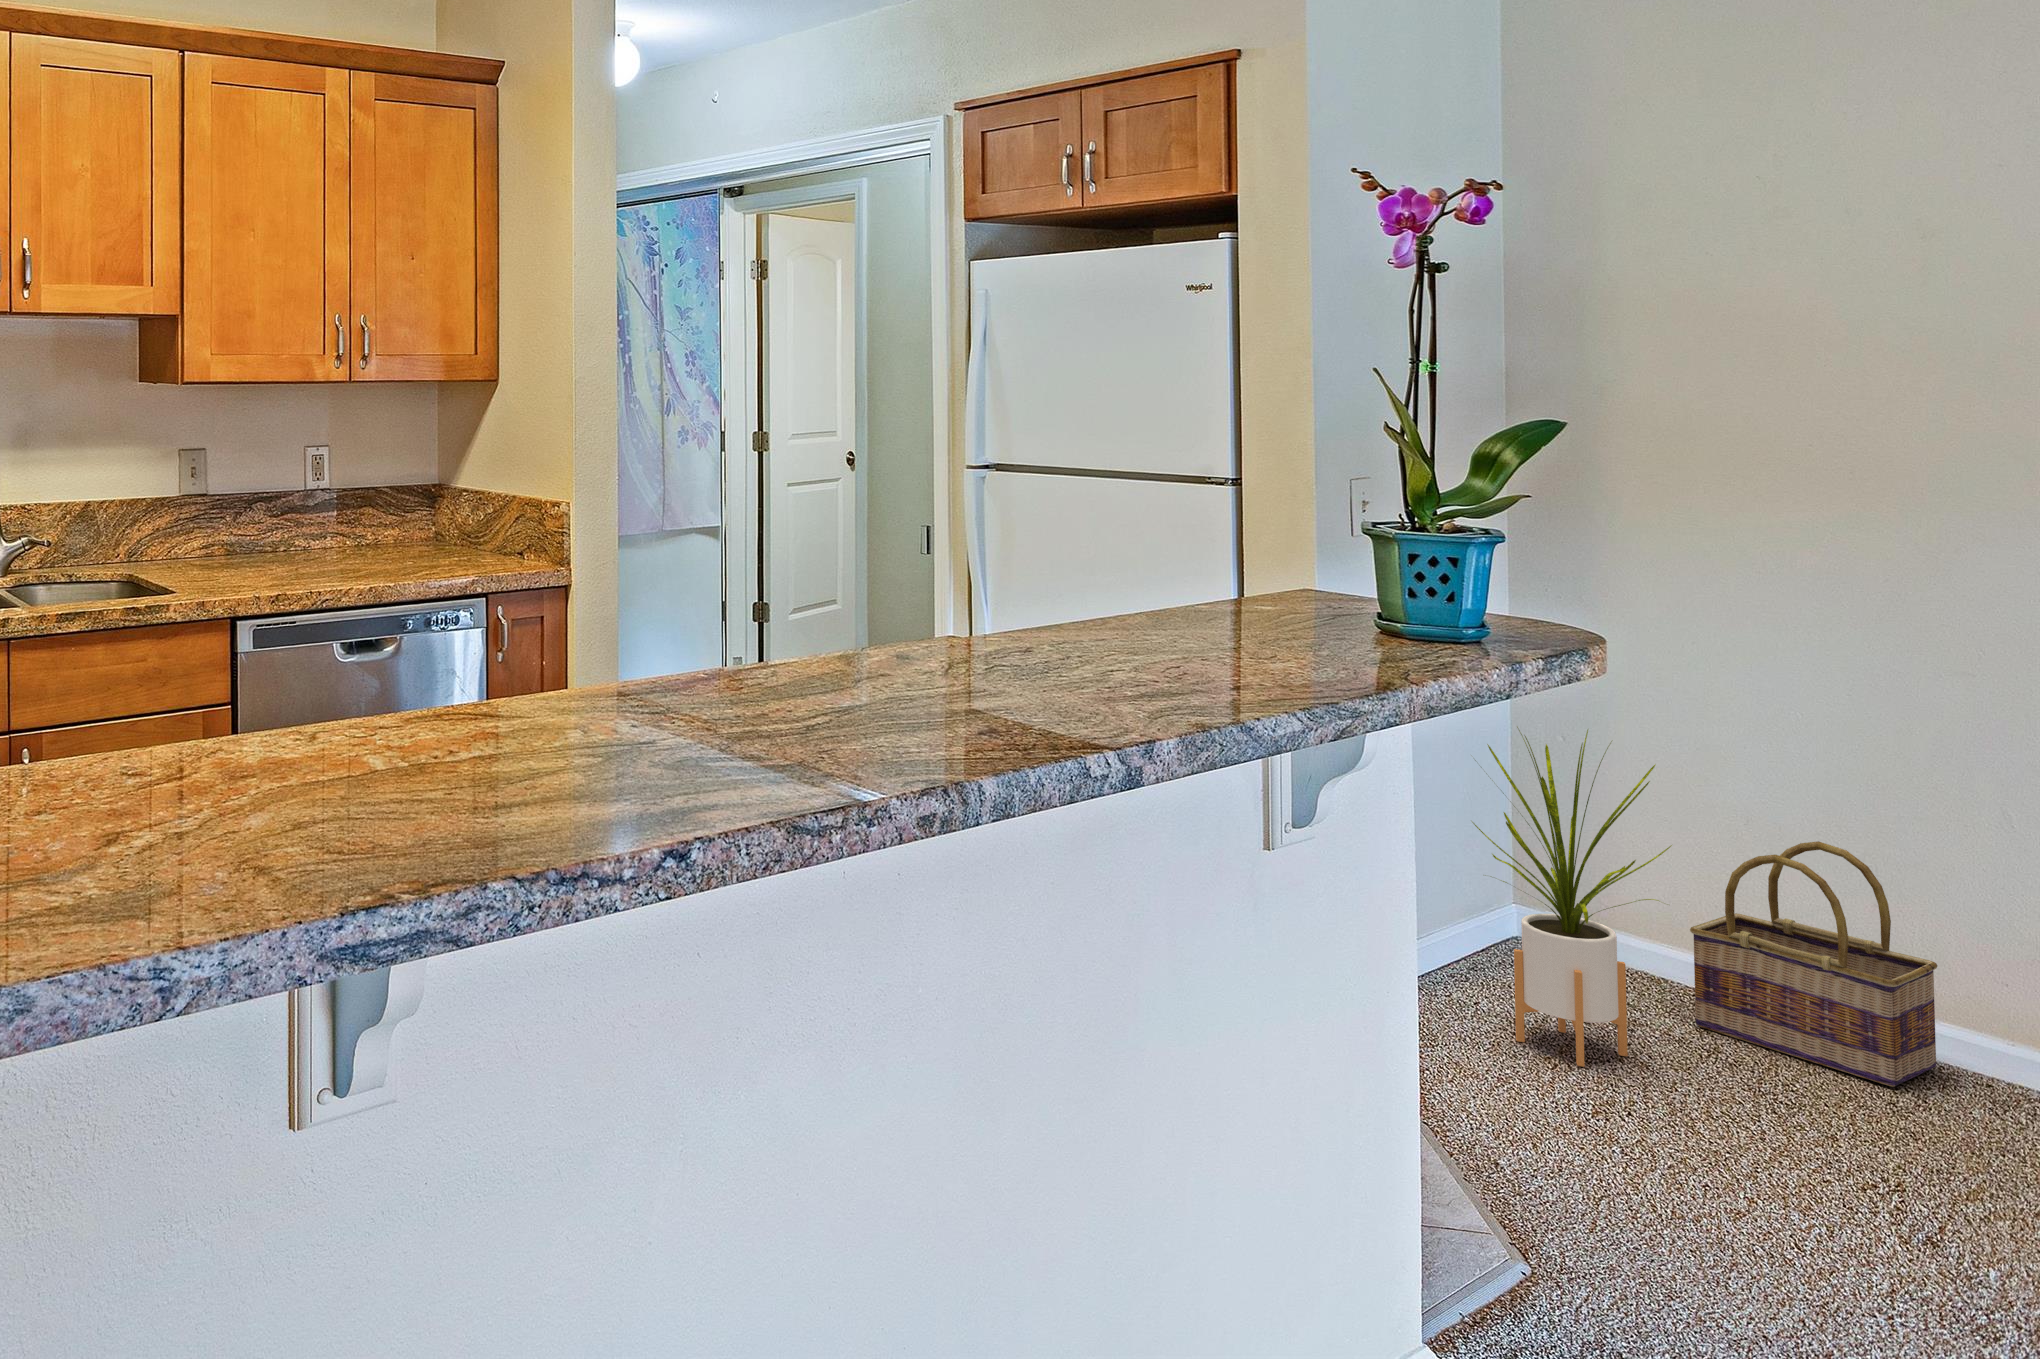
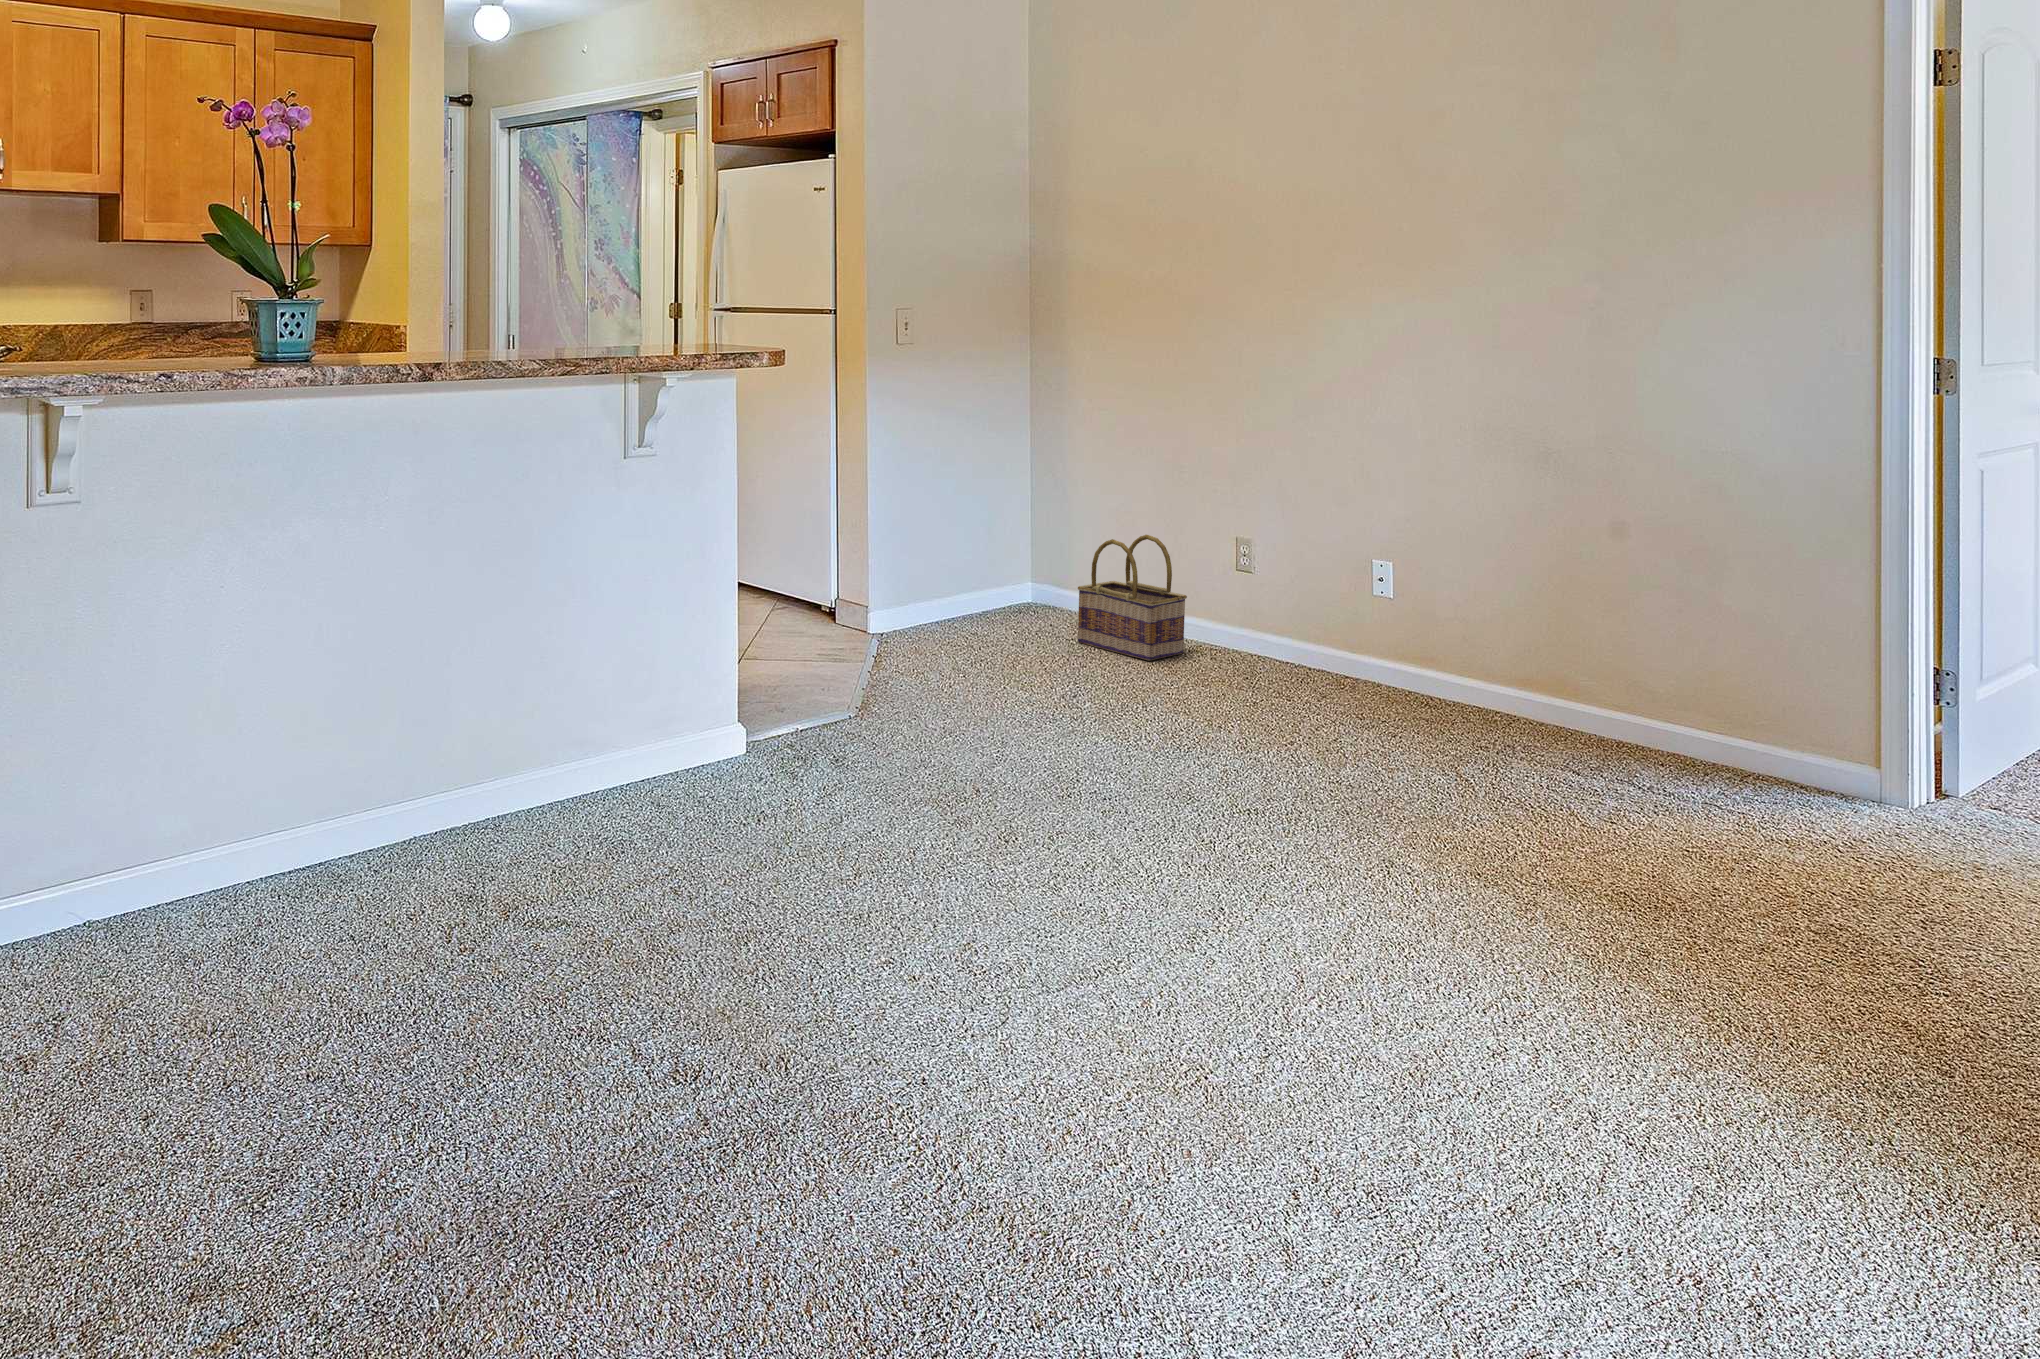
house plant: present [1472,727,1672,1067] -> none [950,468,1050,658]

